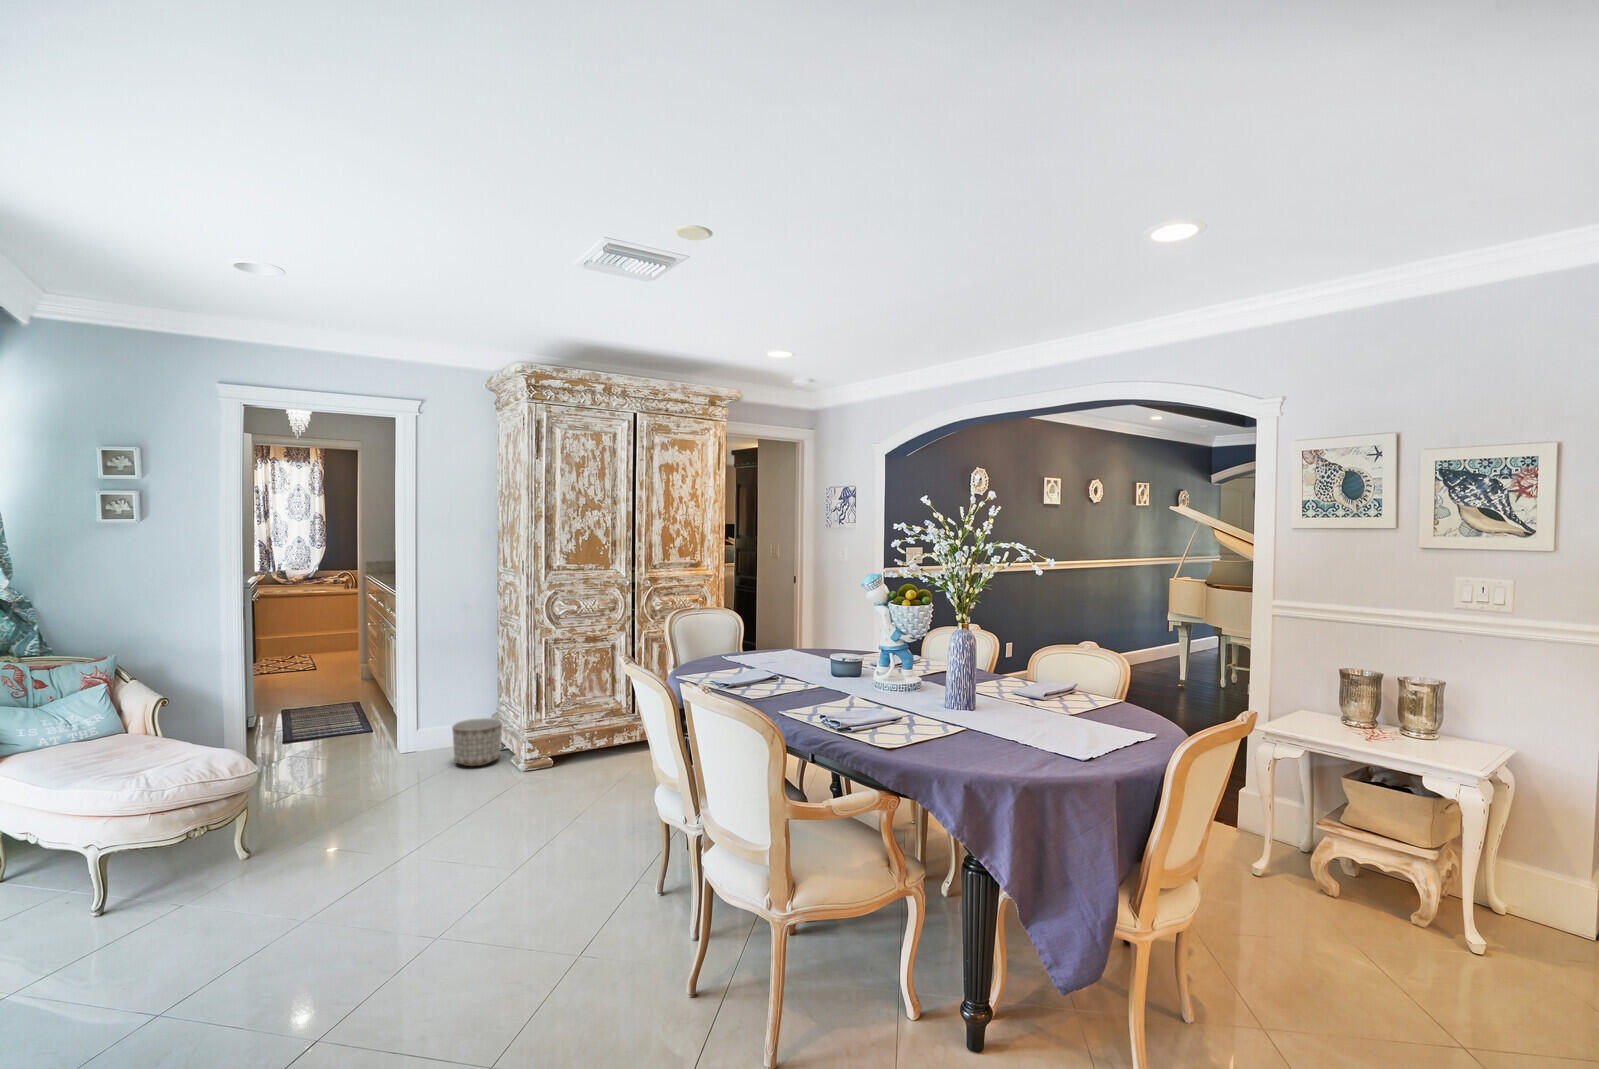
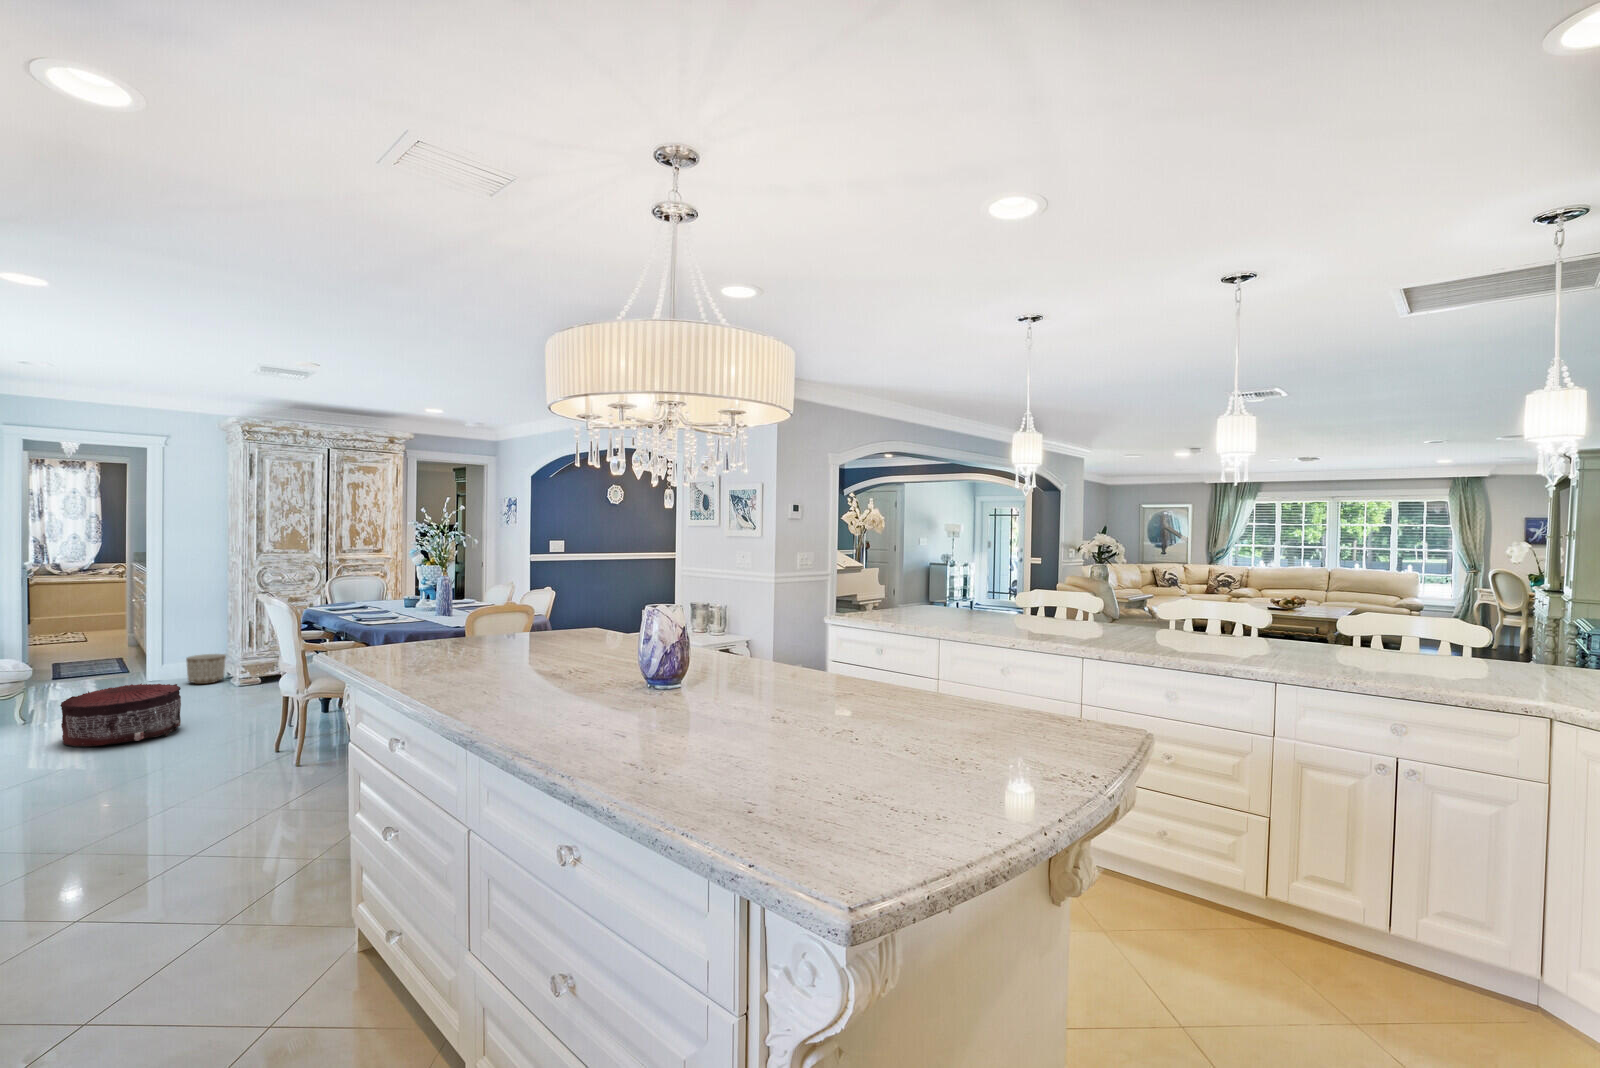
pouf: none [303,802,484,945] -> present [60,684,181,746]

